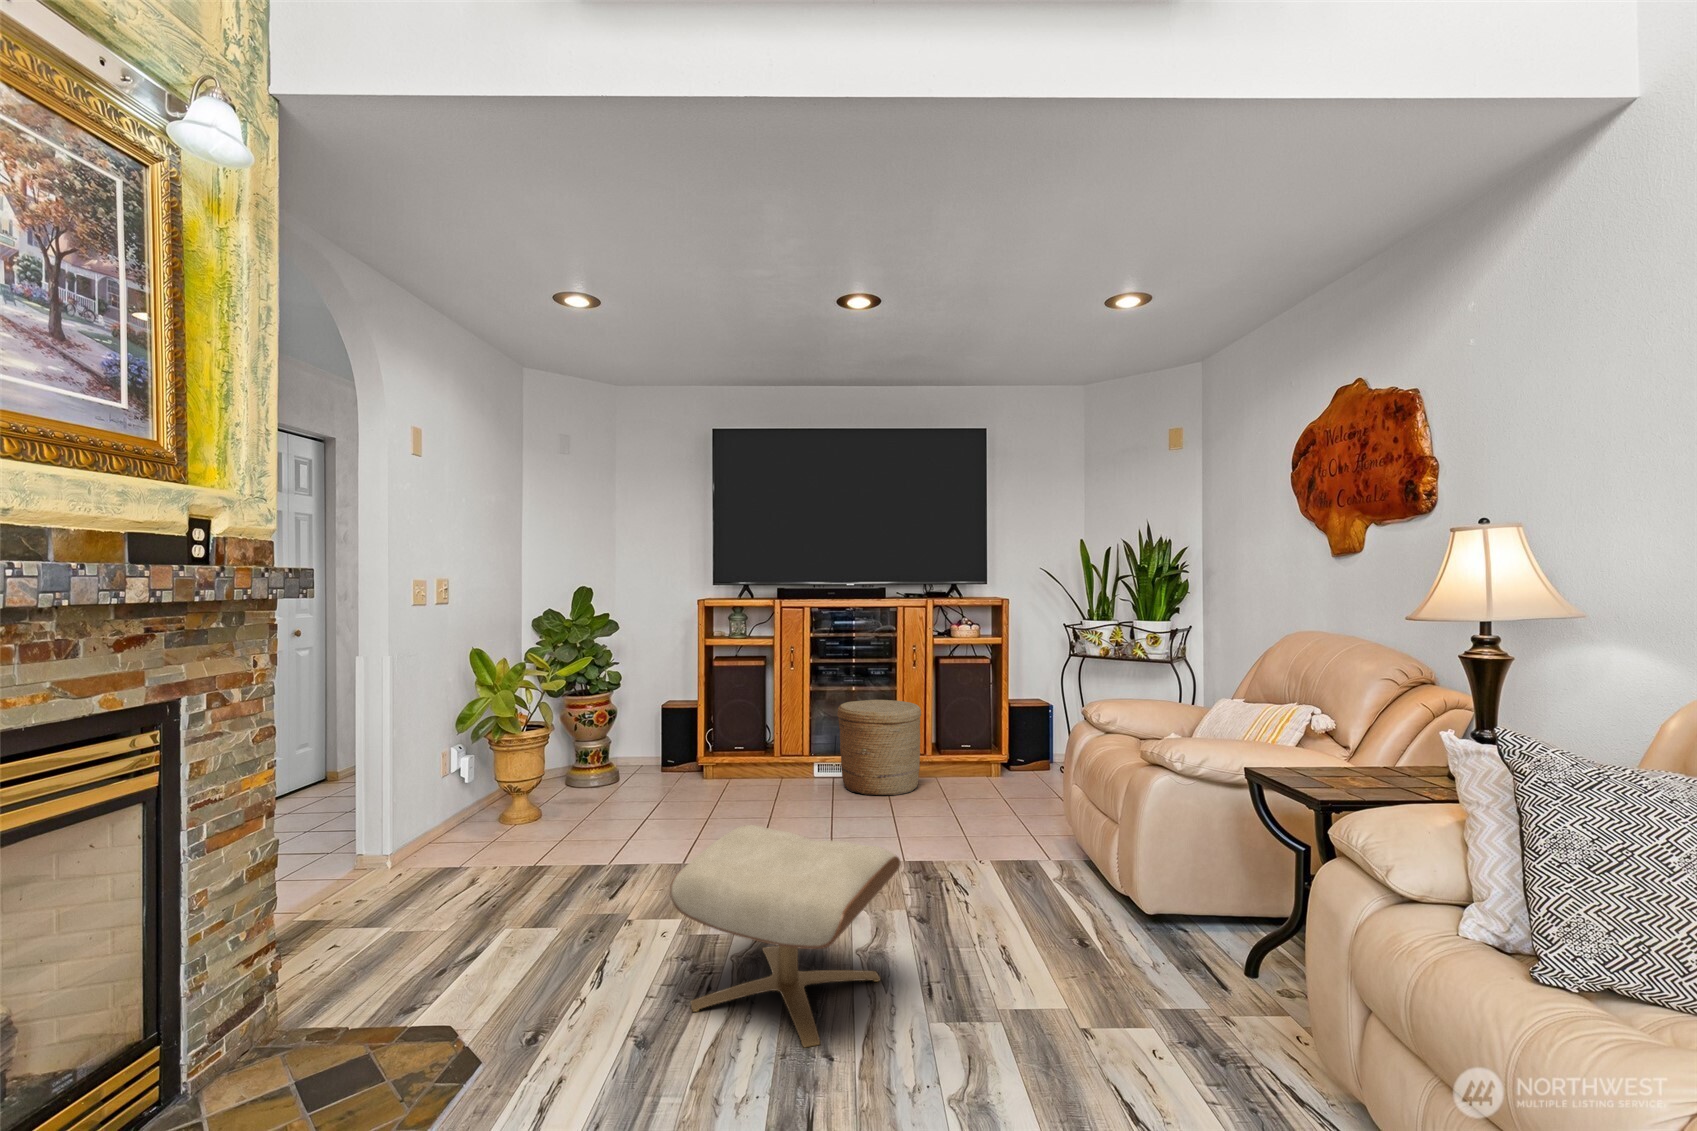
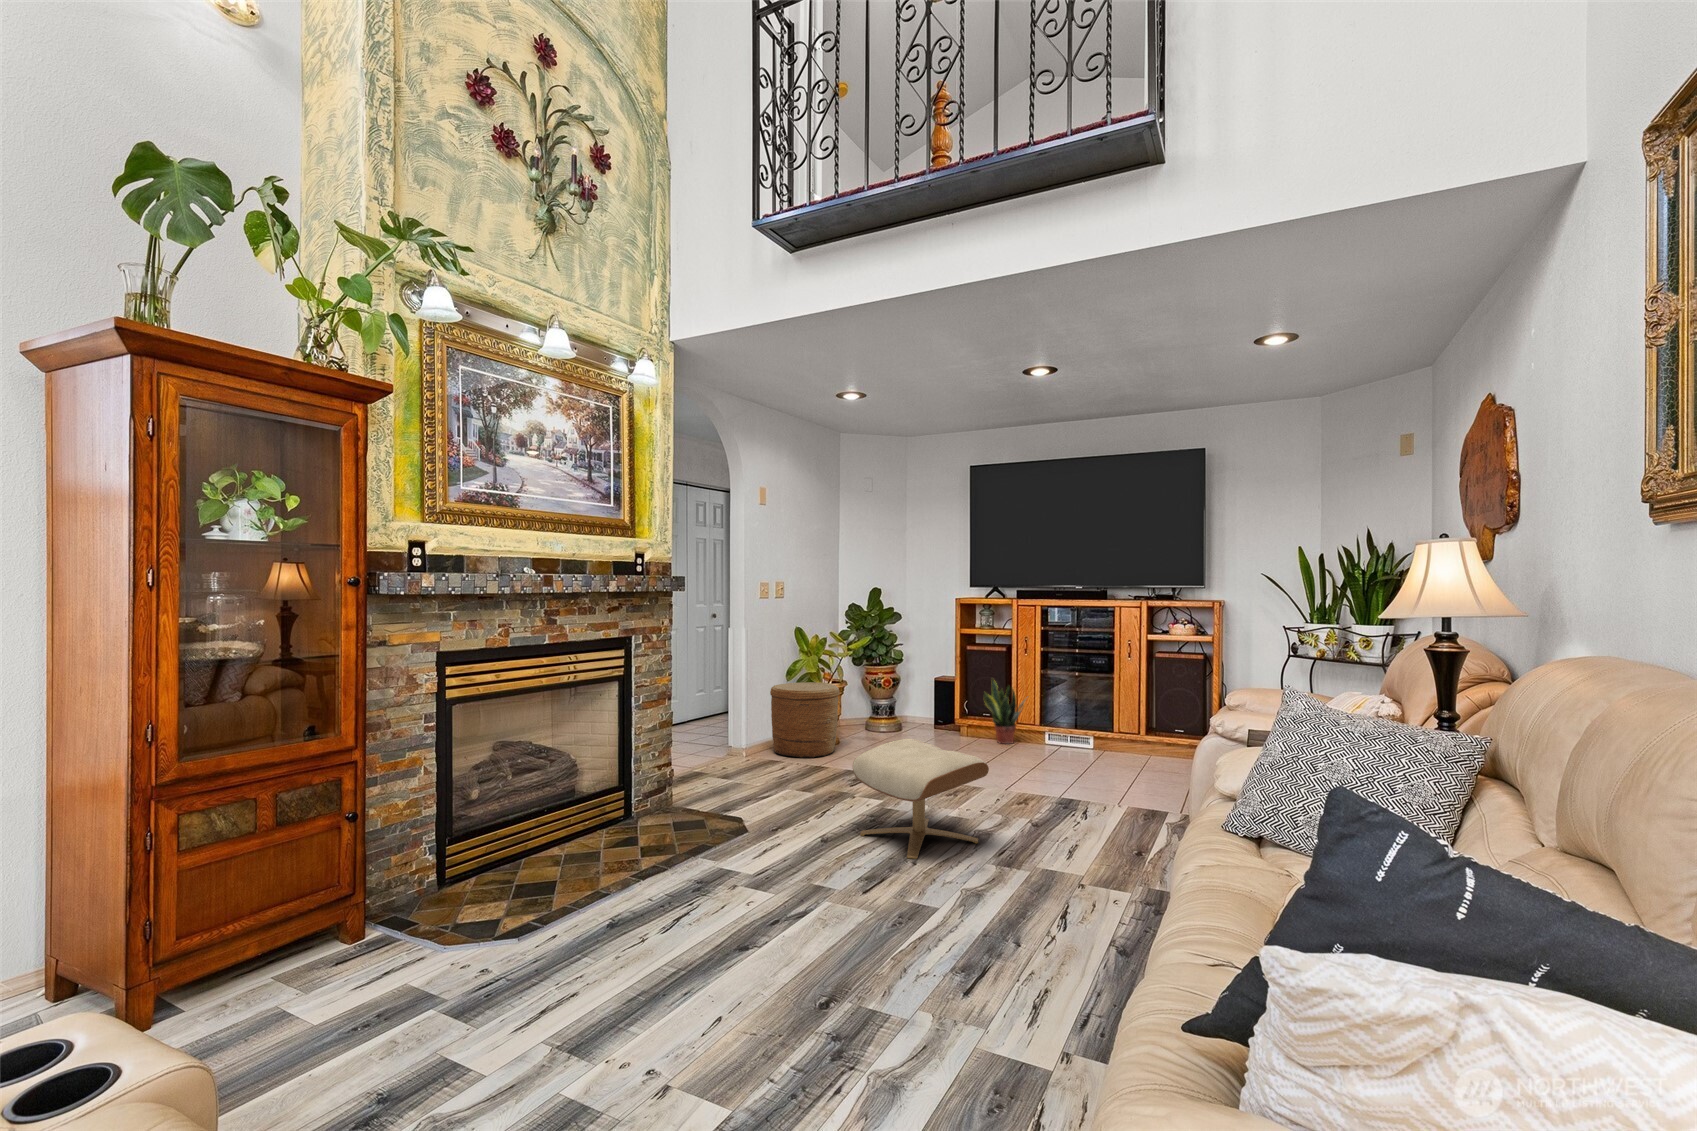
potted plant: none [743,700,796,786] -> present [984,679,1025,744]
woven basket: present [837,700,921,795] -> present [770,682,840,758]

